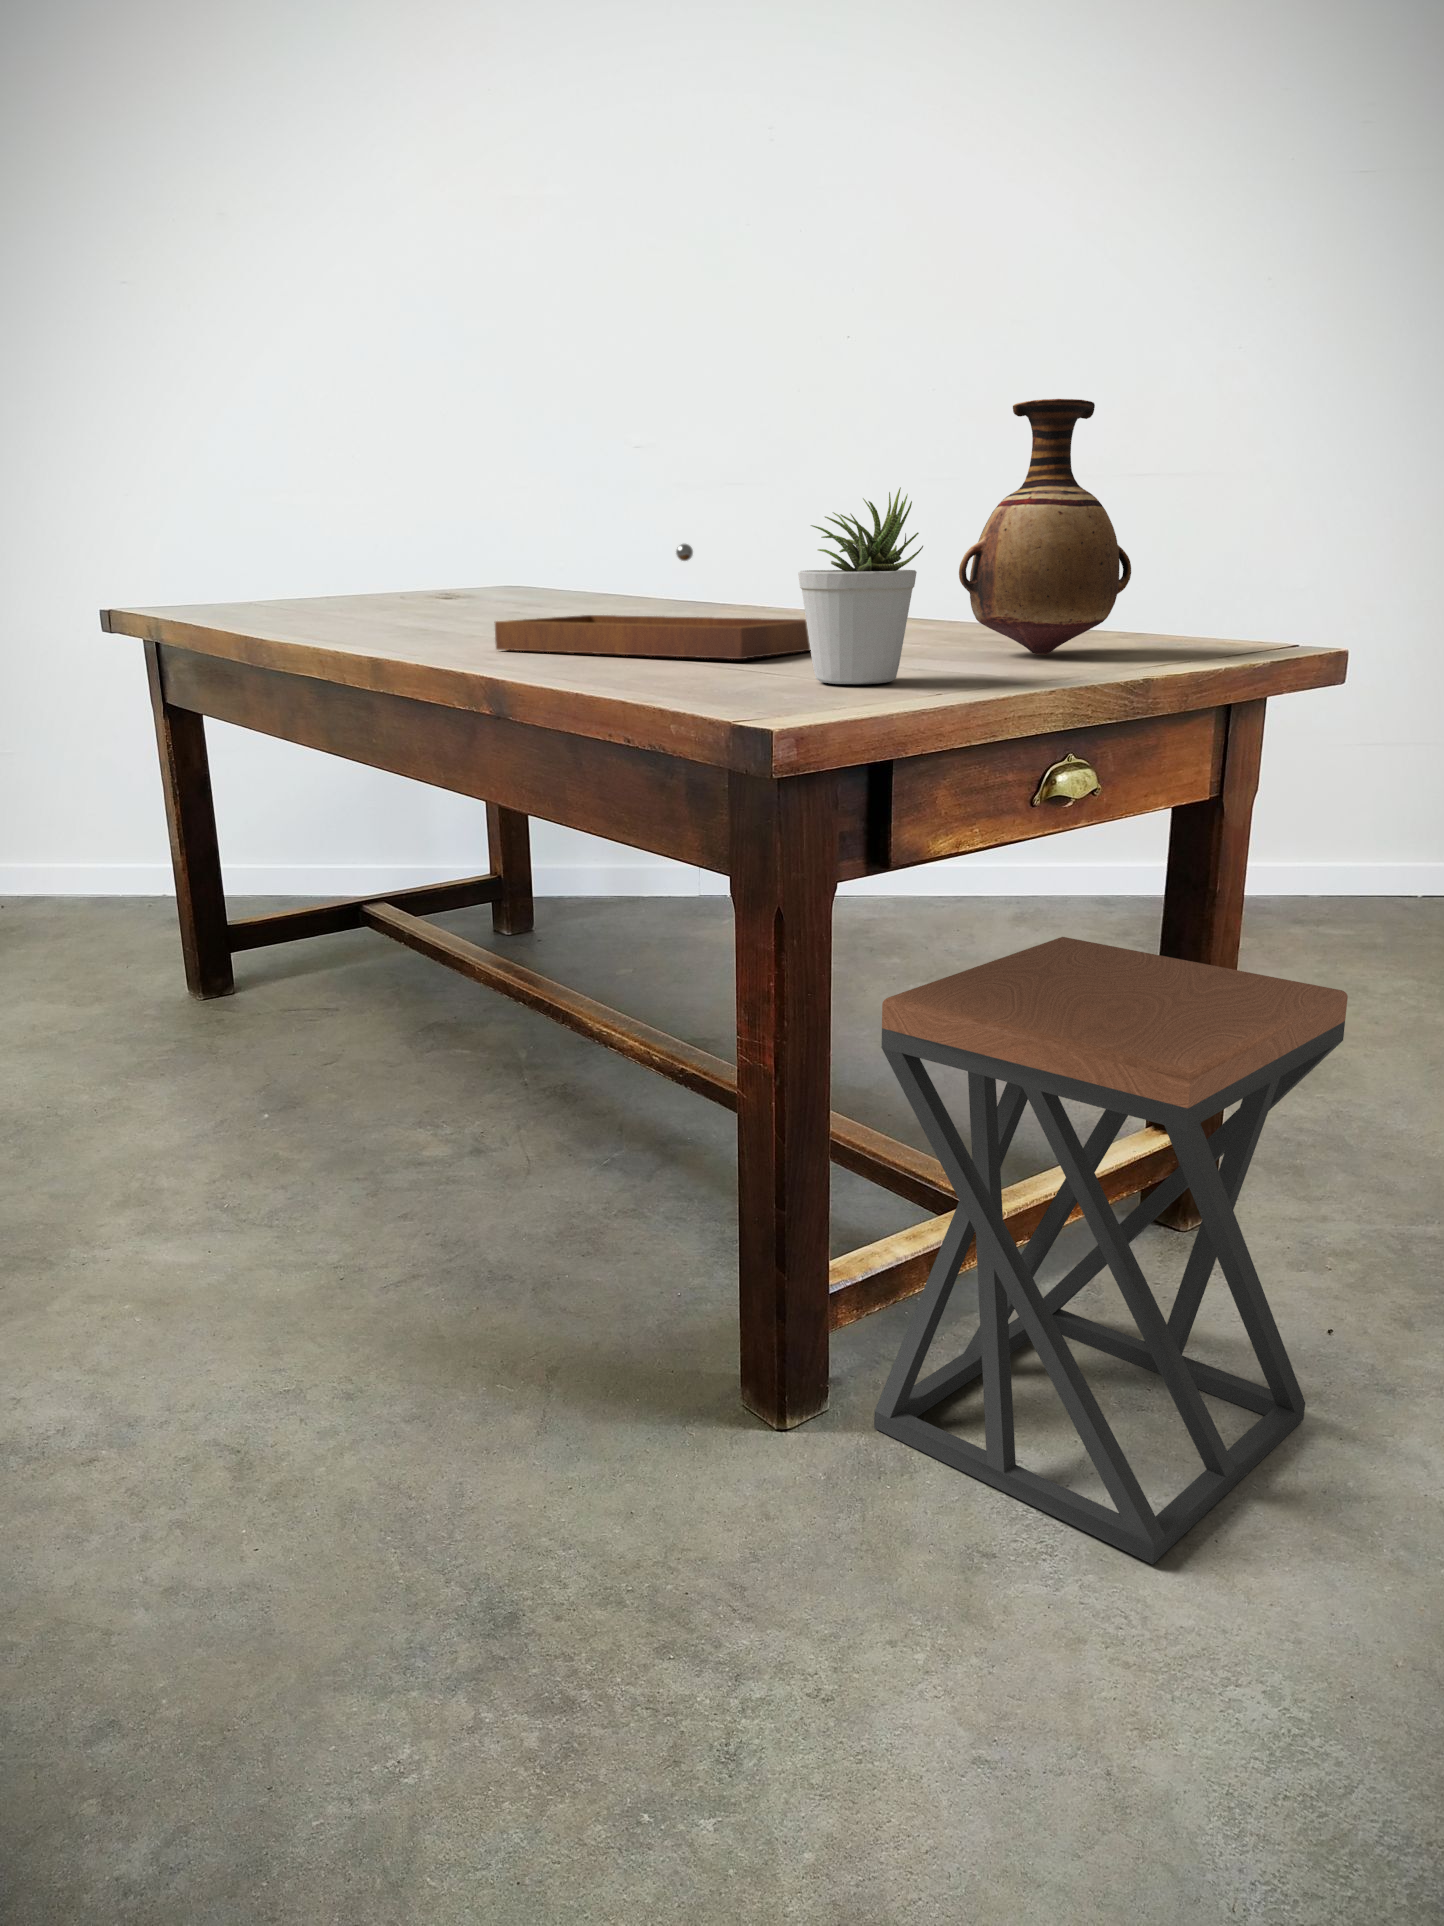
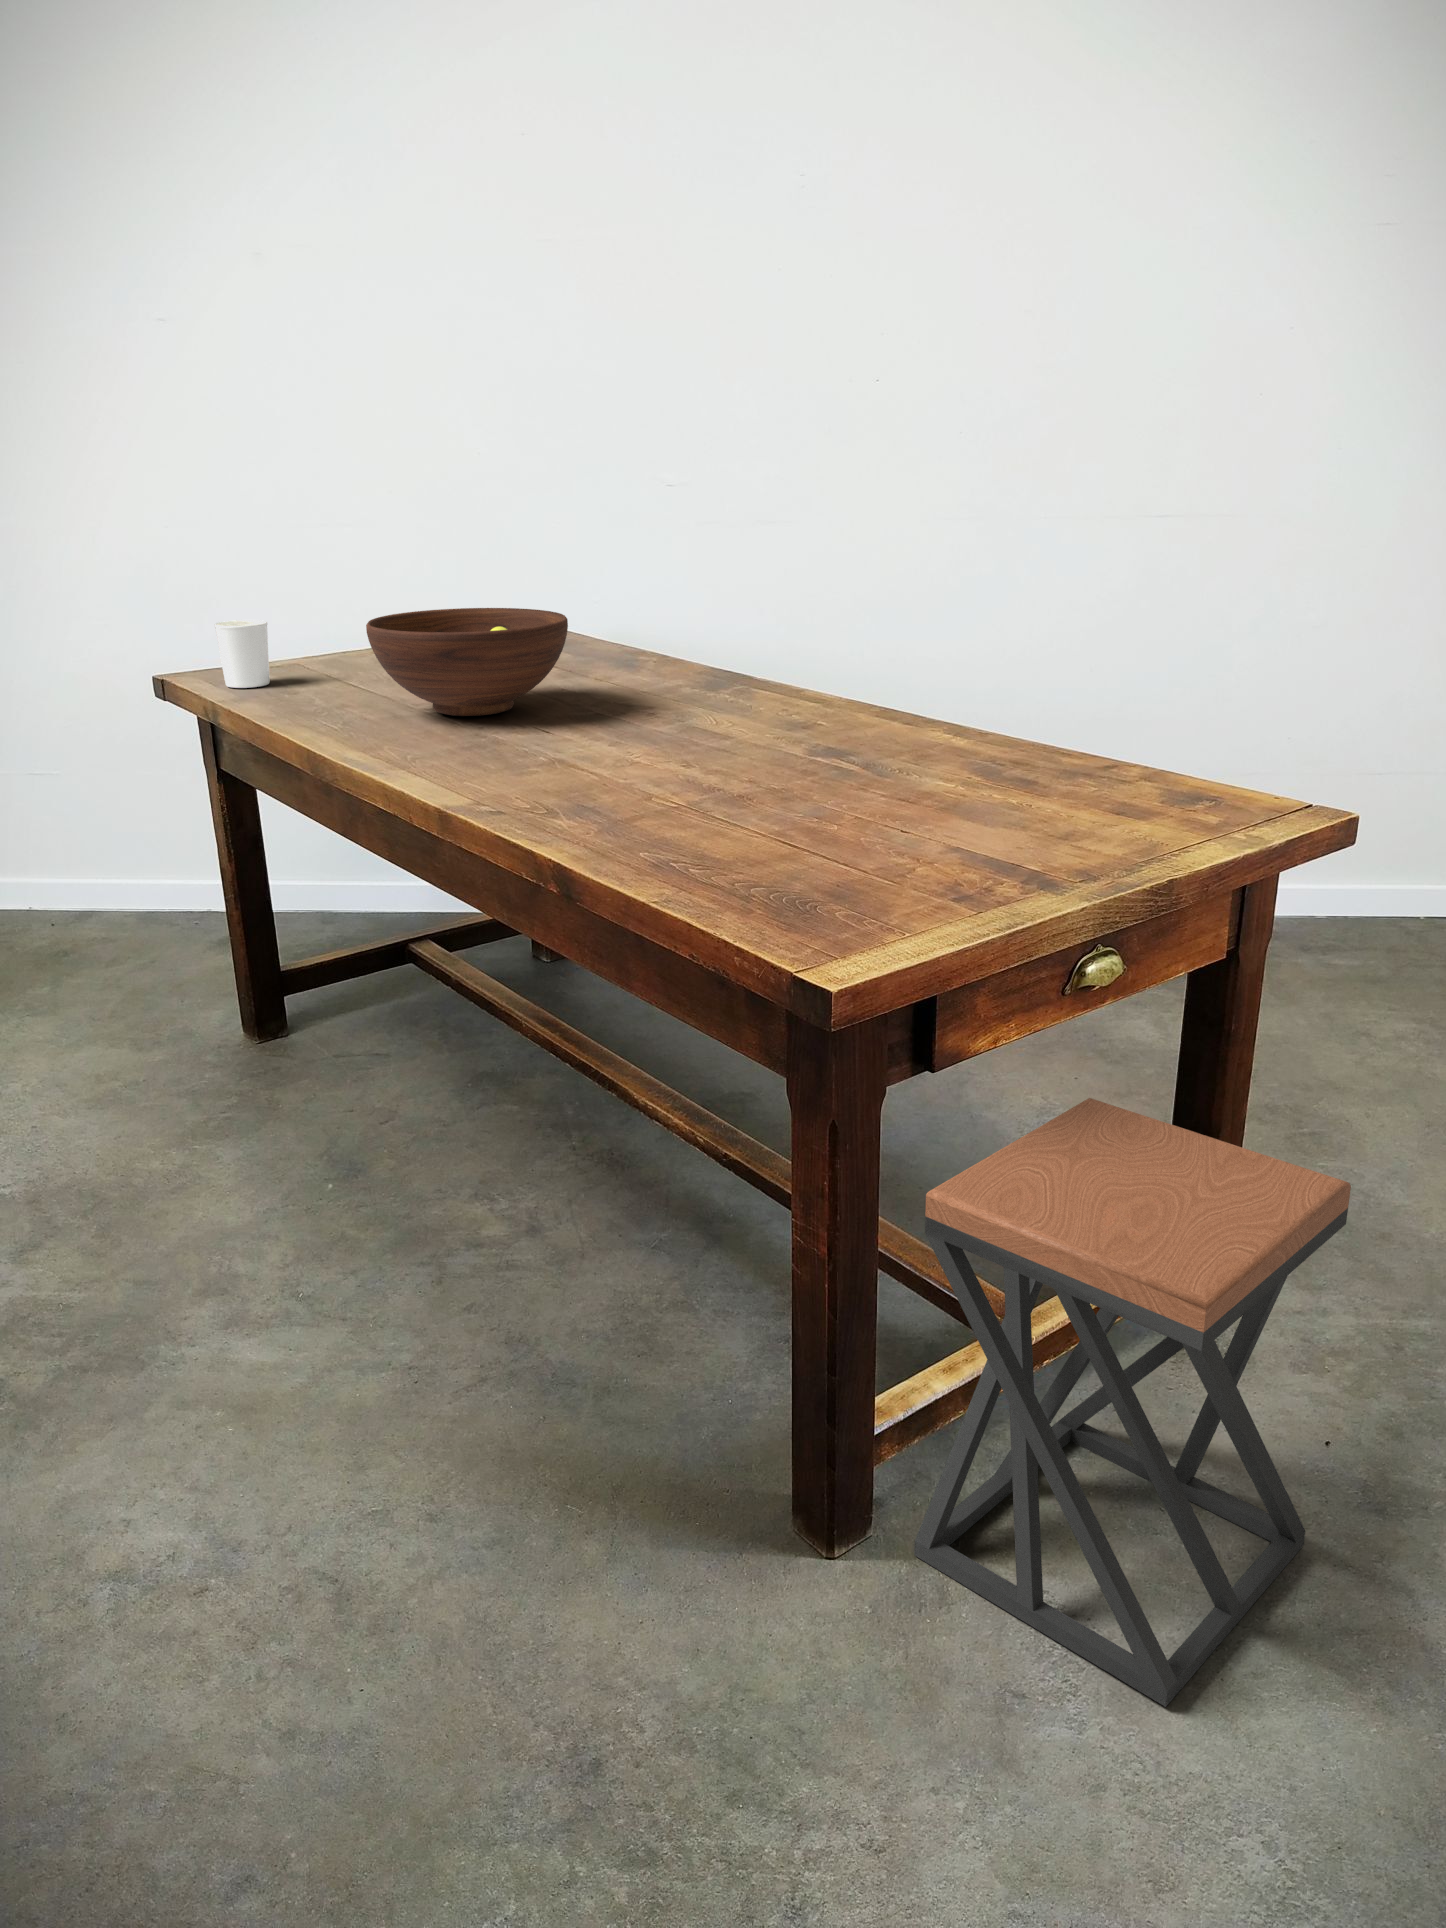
vase: present [959,399,1131,655] -> none [996,586,1158,817]
potted plant: present [798,487,923,684] -> none [849,714,966,892]
fruit bowl: none [313,522,522,622] -> present [366,608,568,716]
tray: present [495,544,810,659] -> none [553,694,868,827]
candle holder: none [163,549,219,615] -> present [215,620,270,688]

